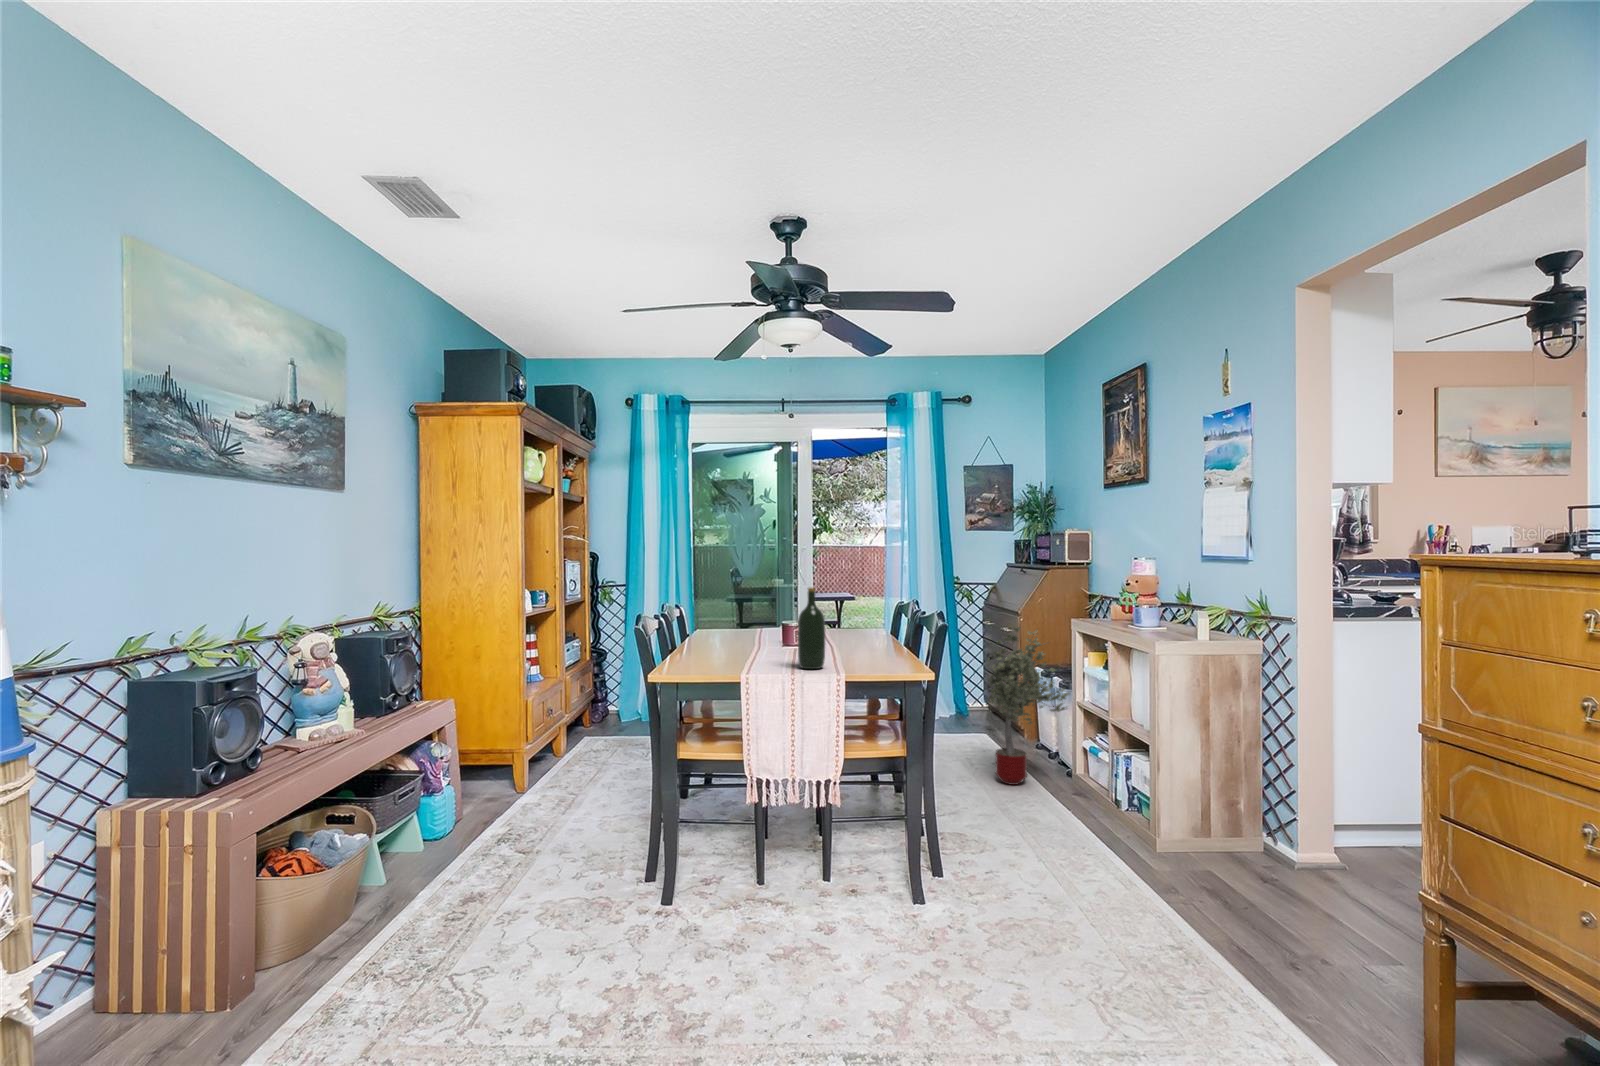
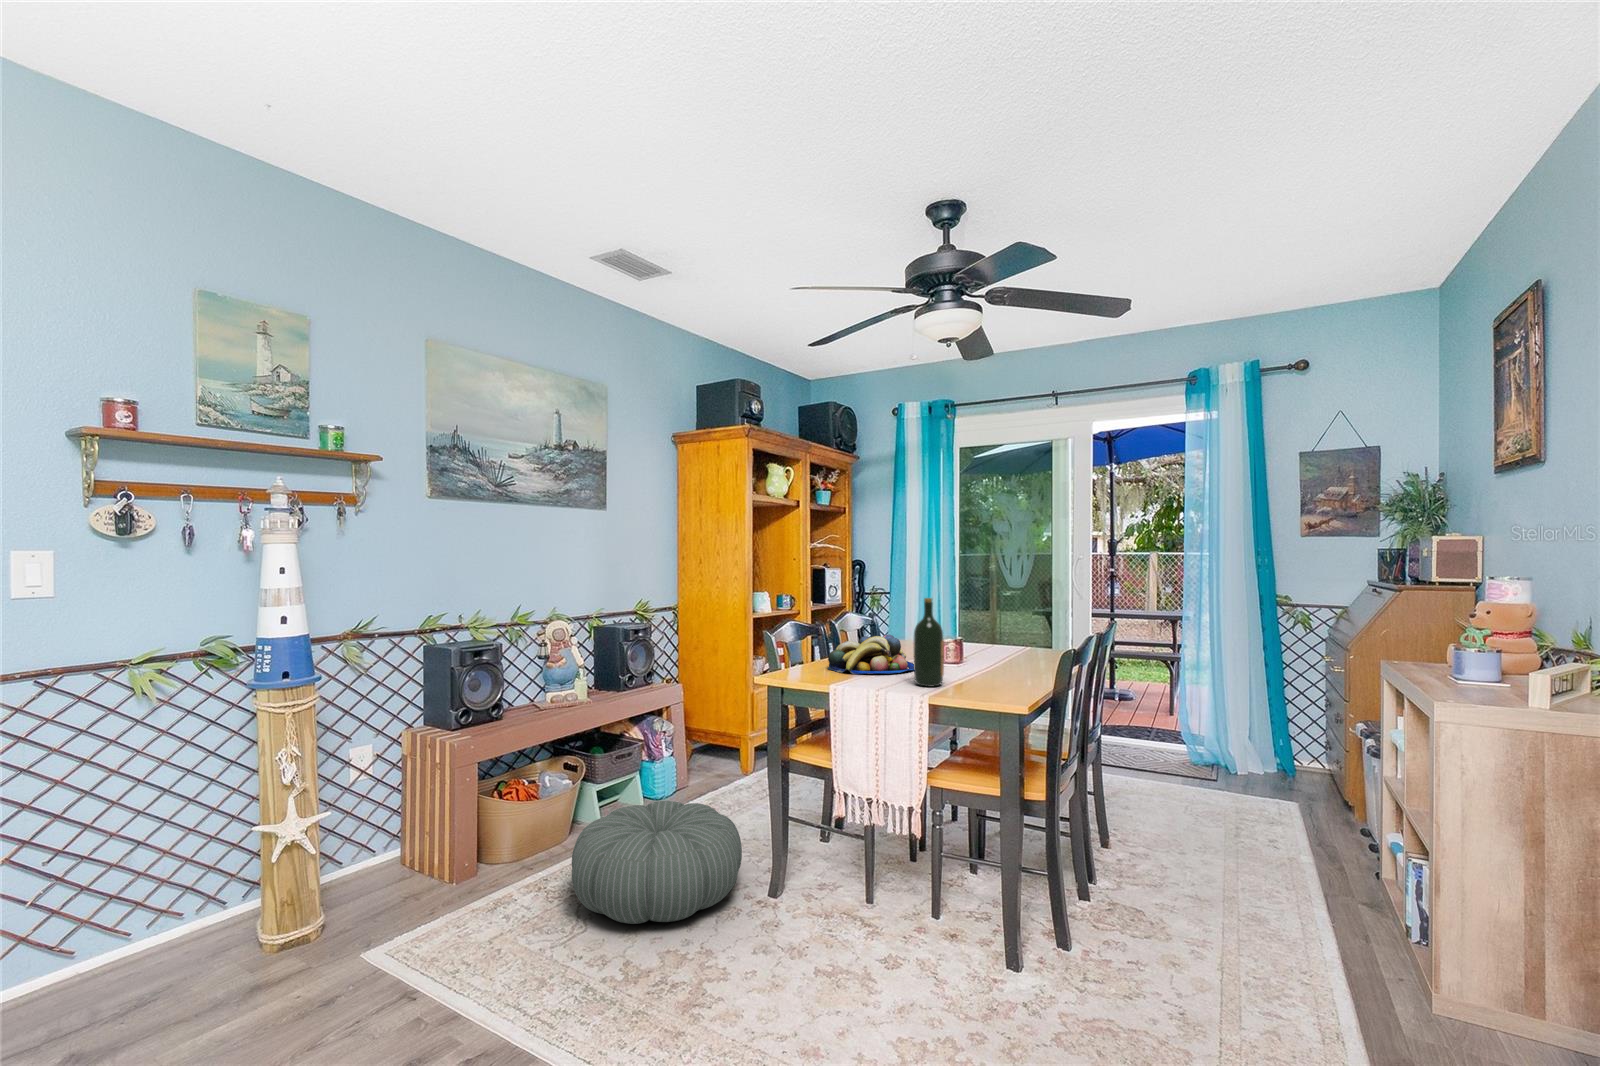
fruit bowl: none [686,625,772,665] -> present [828,635,914,674]
potted tree: present [986,627,1070,785] -> none [1232,660,1375,873]
pouf: none [434,826,640,974] -> present [572,801,742,924]

